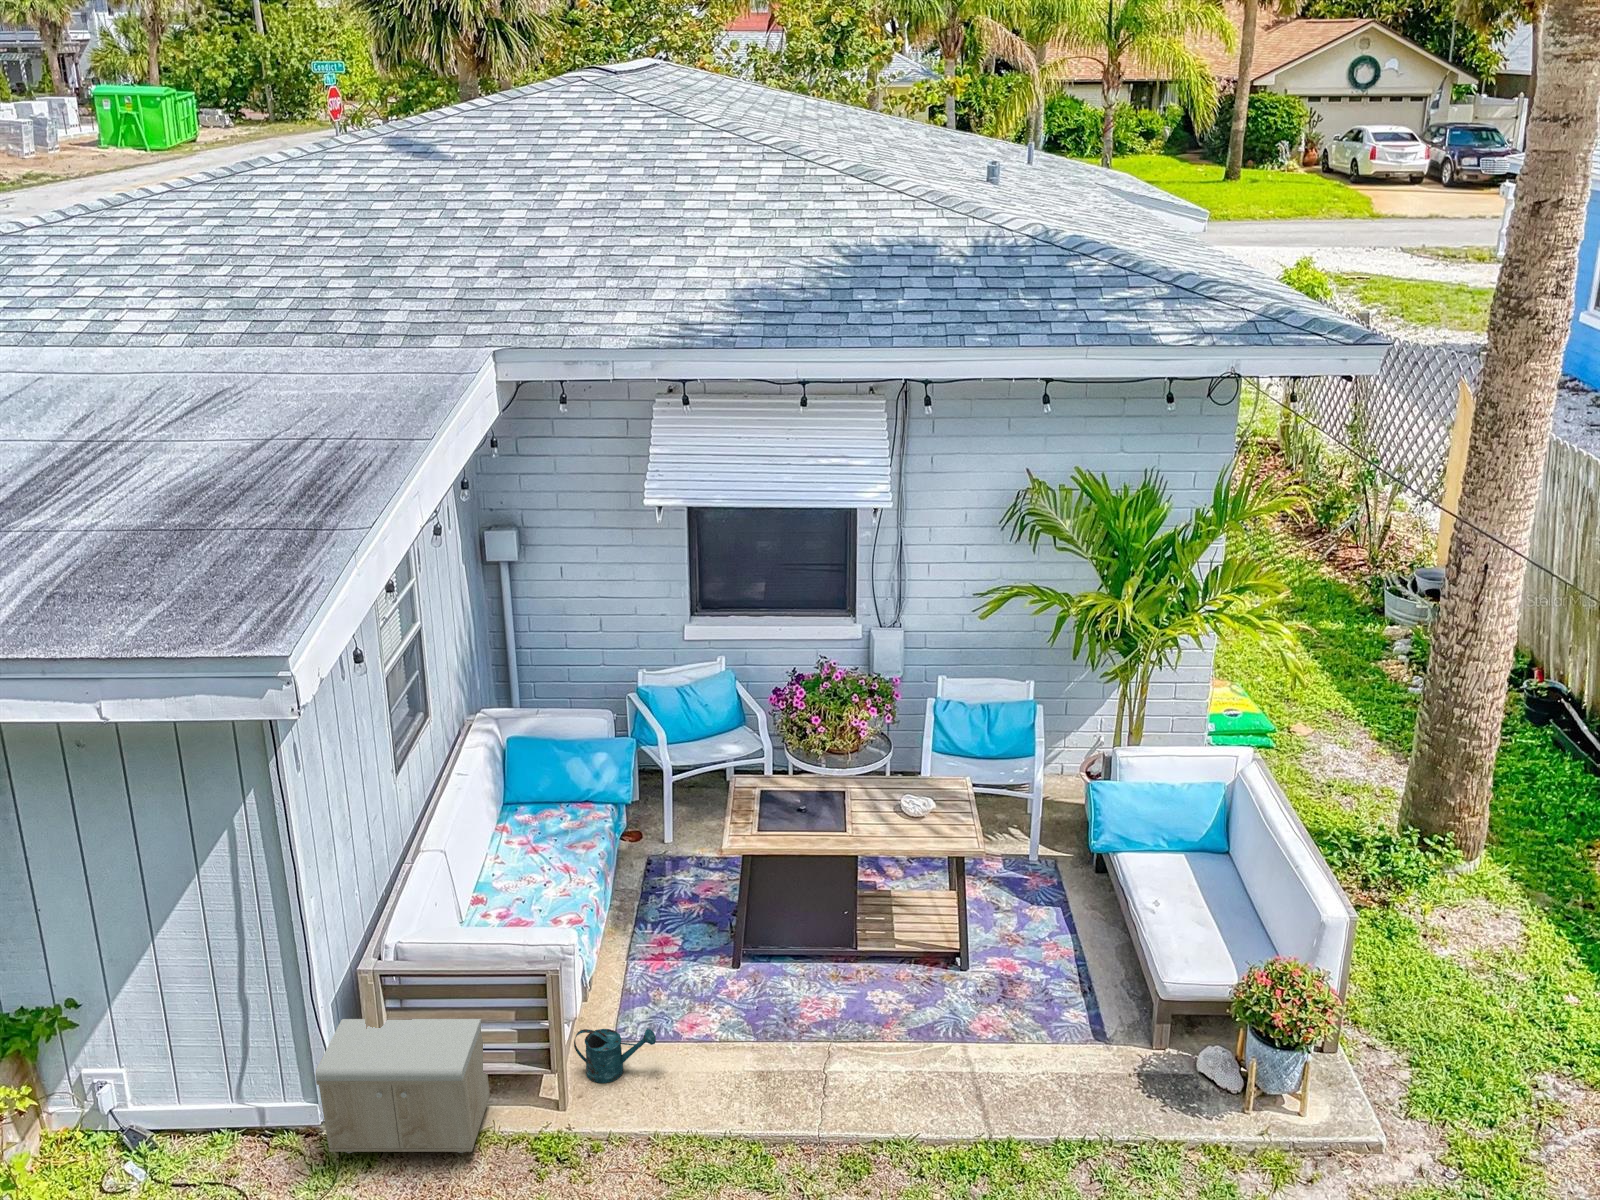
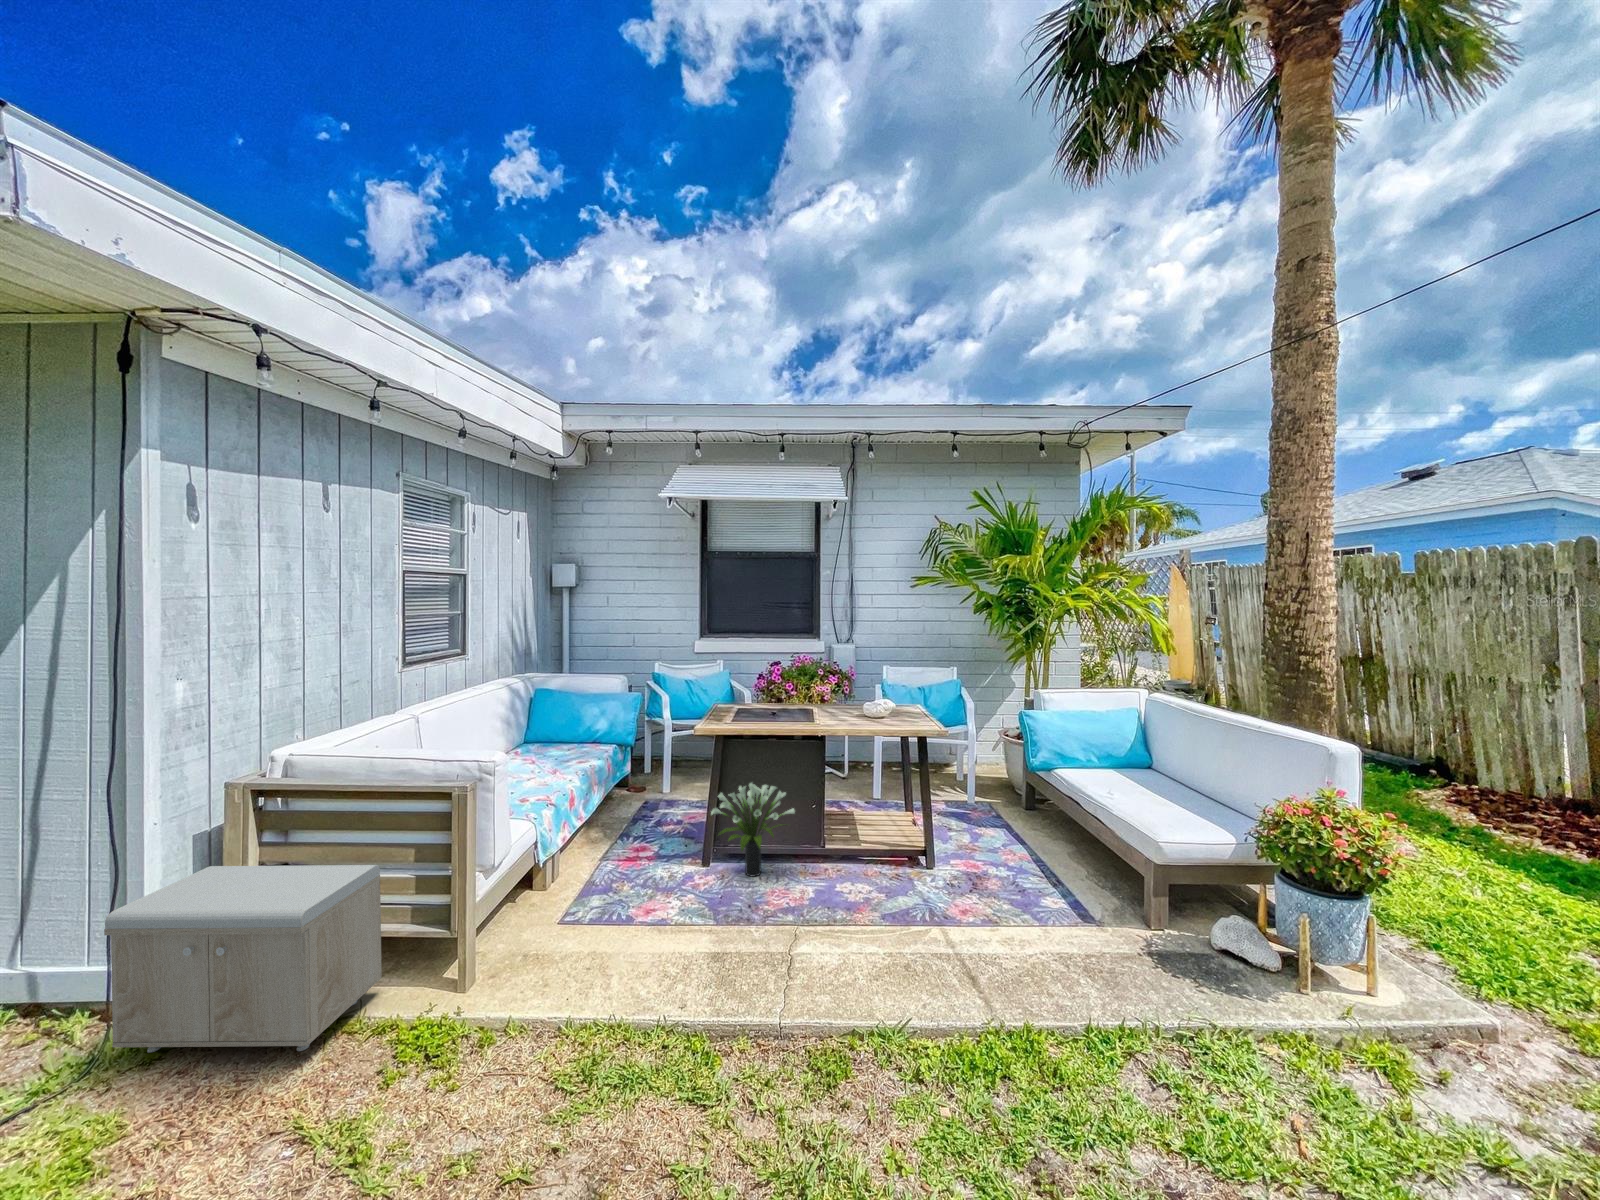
potted plant: none [742,889,827,981] -> present [711,783,795,877]
watering can: present [574,1029,656,1083] -> none [504,897,598,967]

